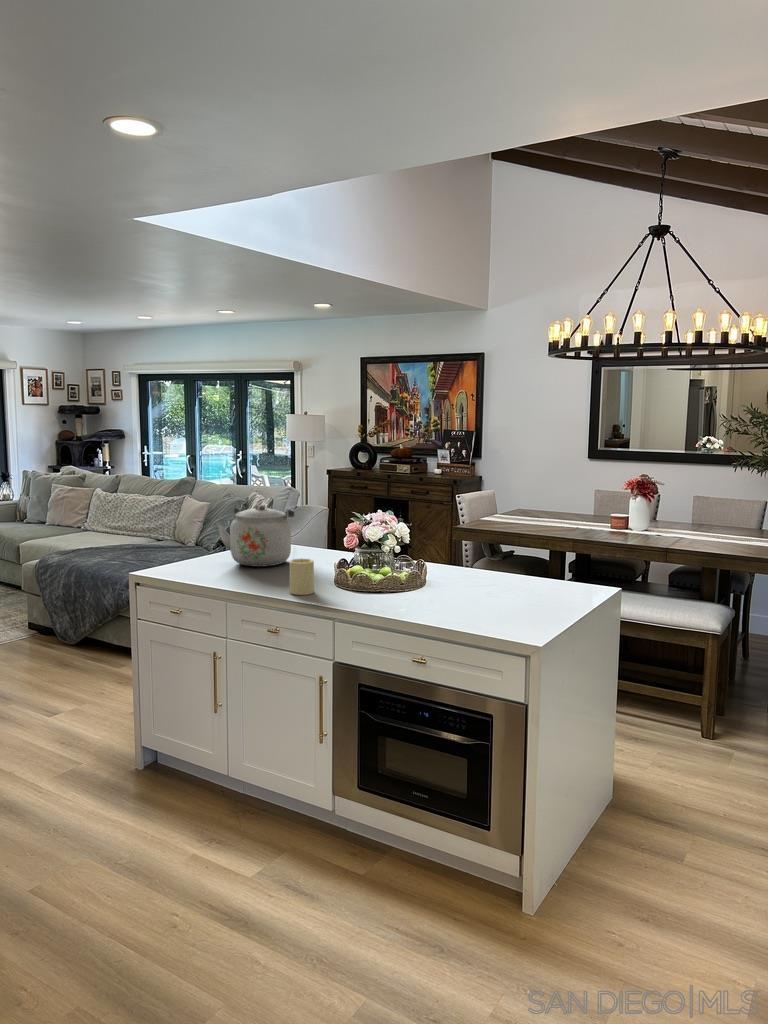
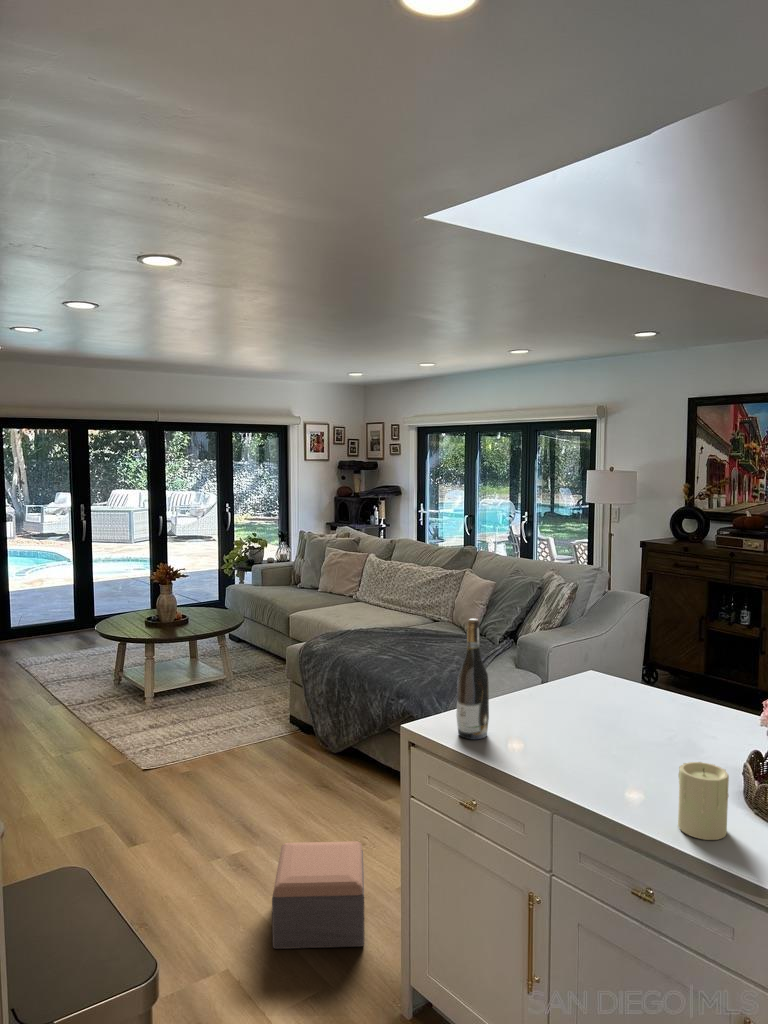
wine bottle: none [169,498,190,574] -> present [456,619,489,739]
kettle: present [218,505,294,567] -> none [530,632,653,737]
footstool: none [37,680,110,754] -> present [272,841,364,949]

